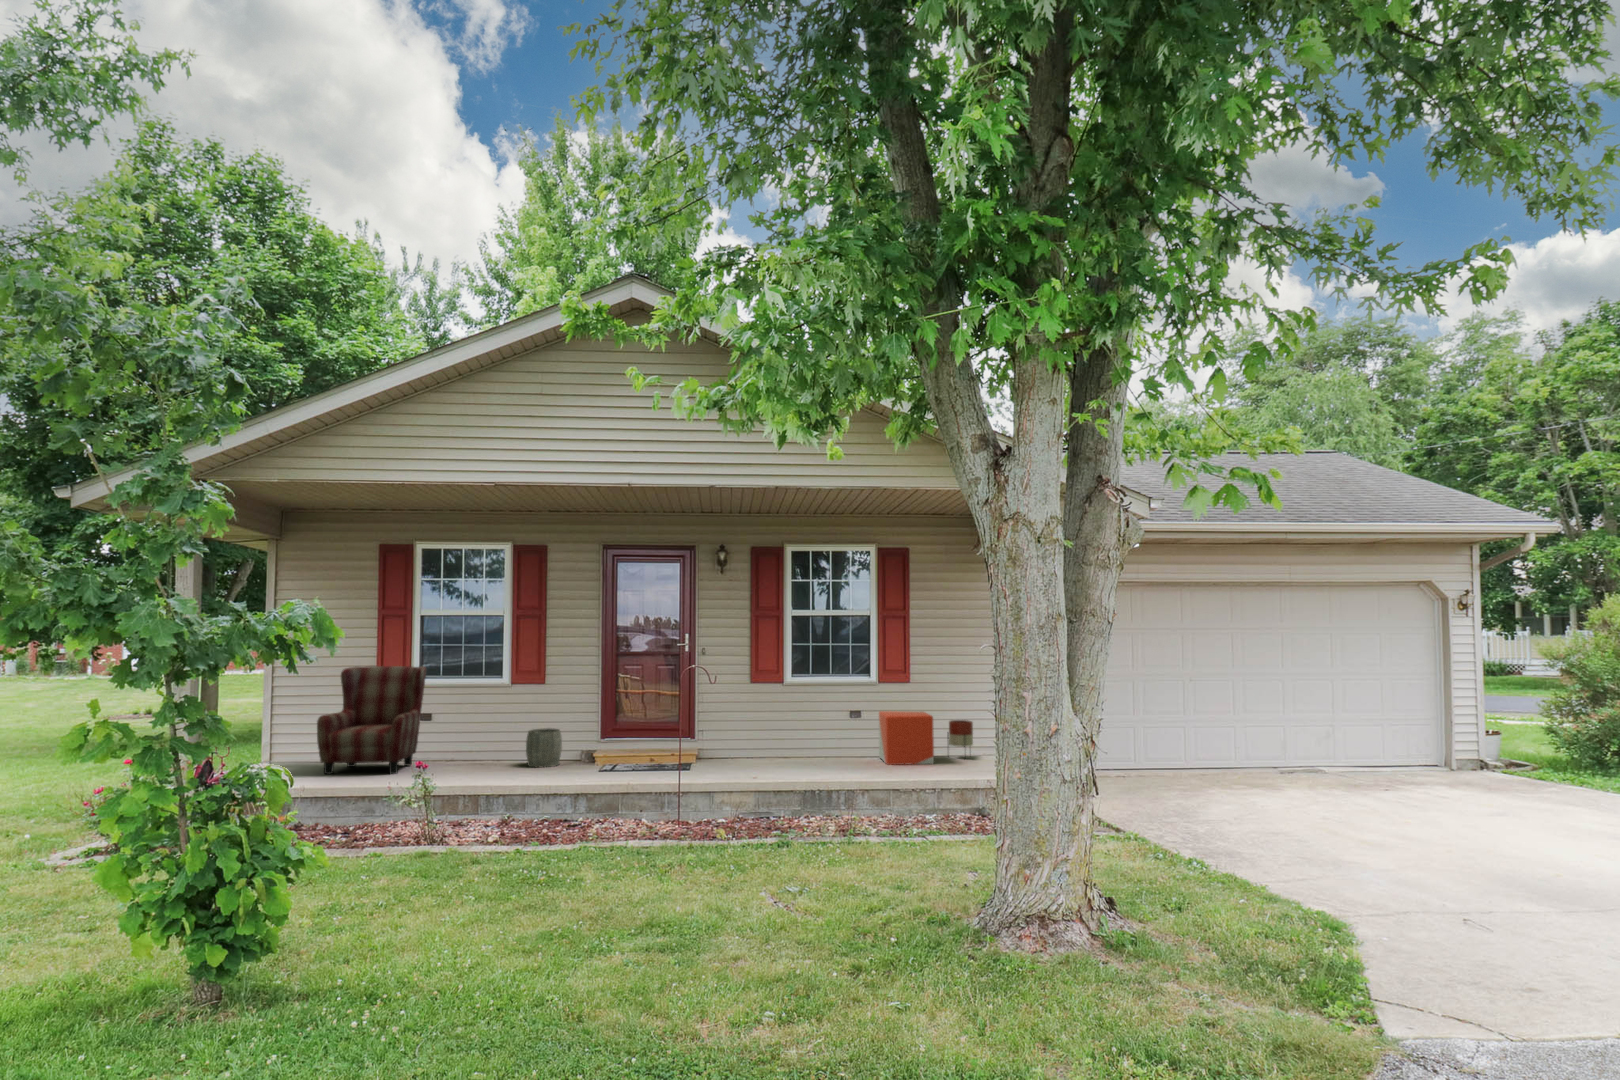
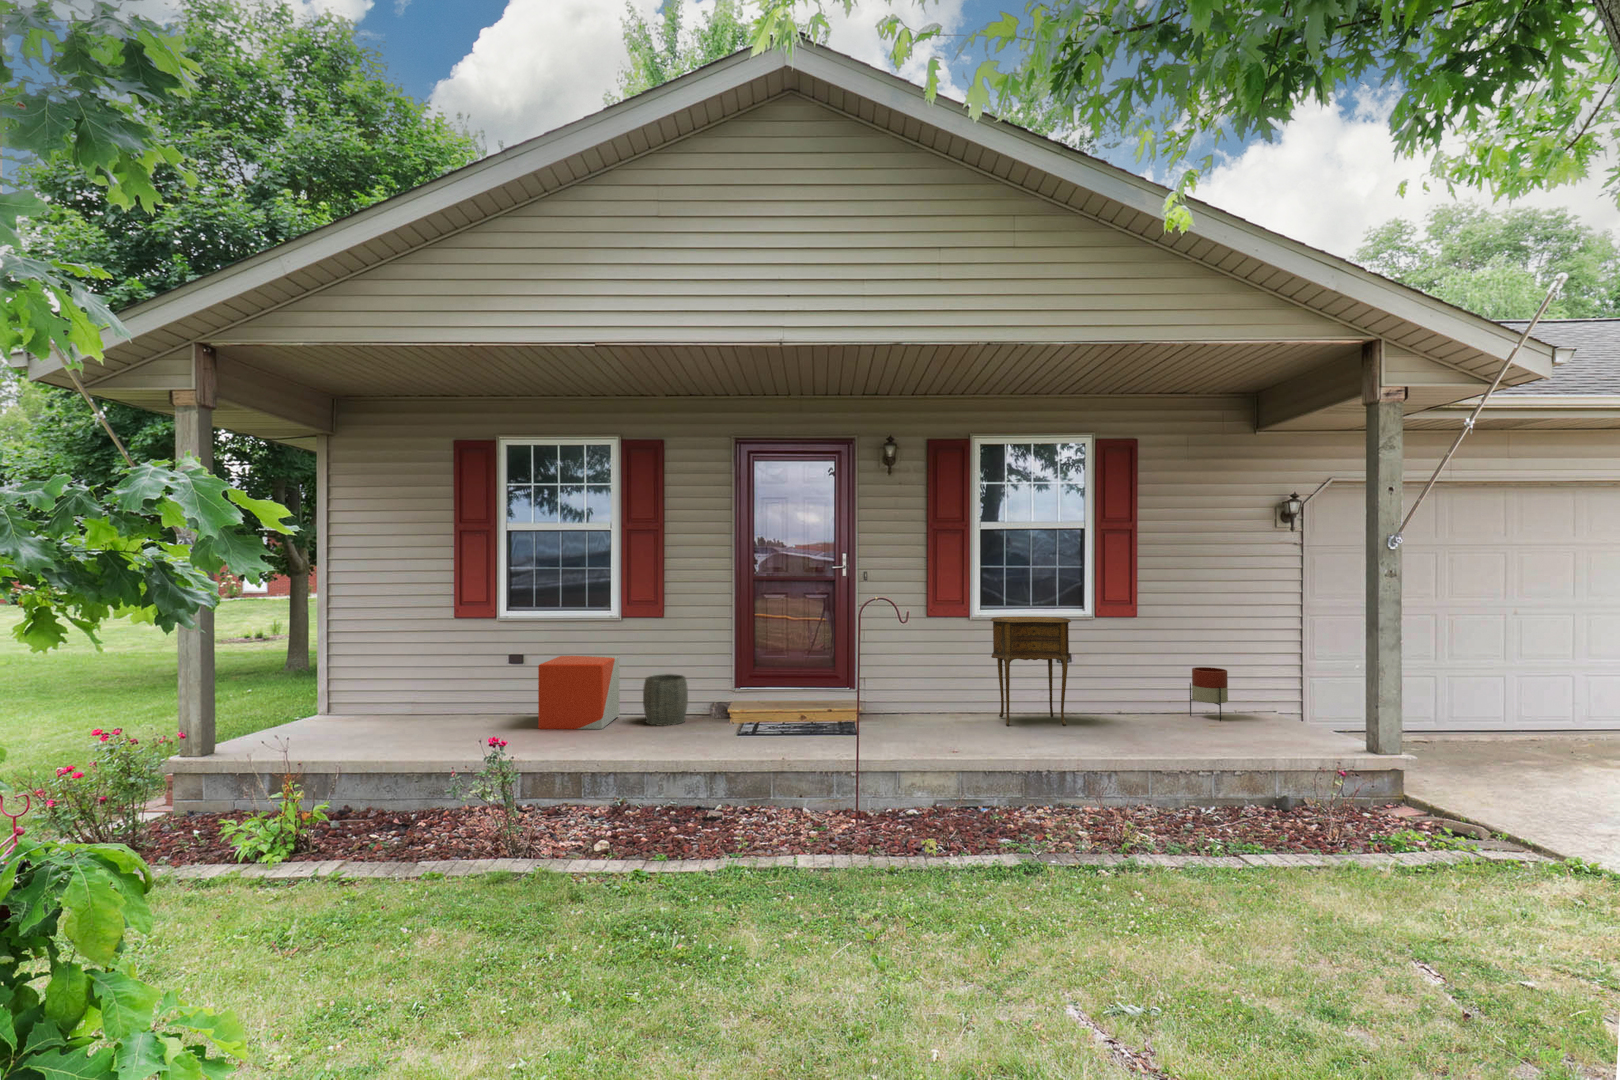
armchair: present [317,666,426,774] -> none [377,595,517,735]
side table: none [797,682,856,765] -> present [991,617,1071,726]
stool: present [879,711,934,765] -> present [538,656,619,729]

